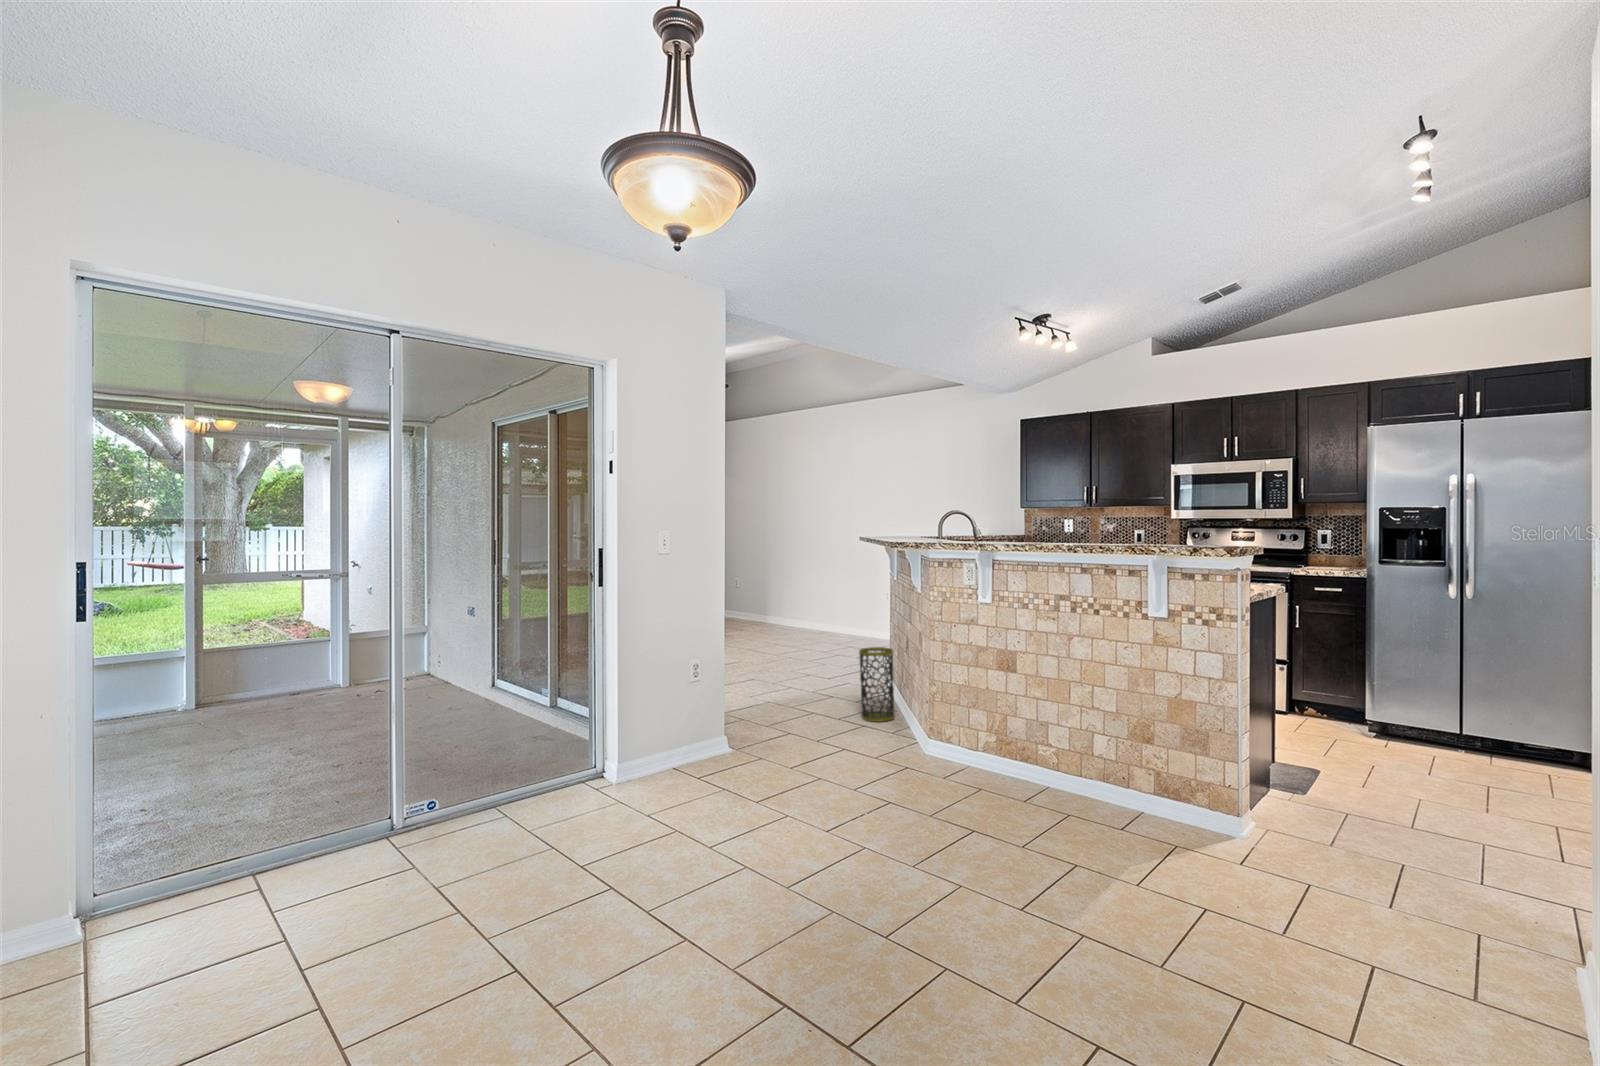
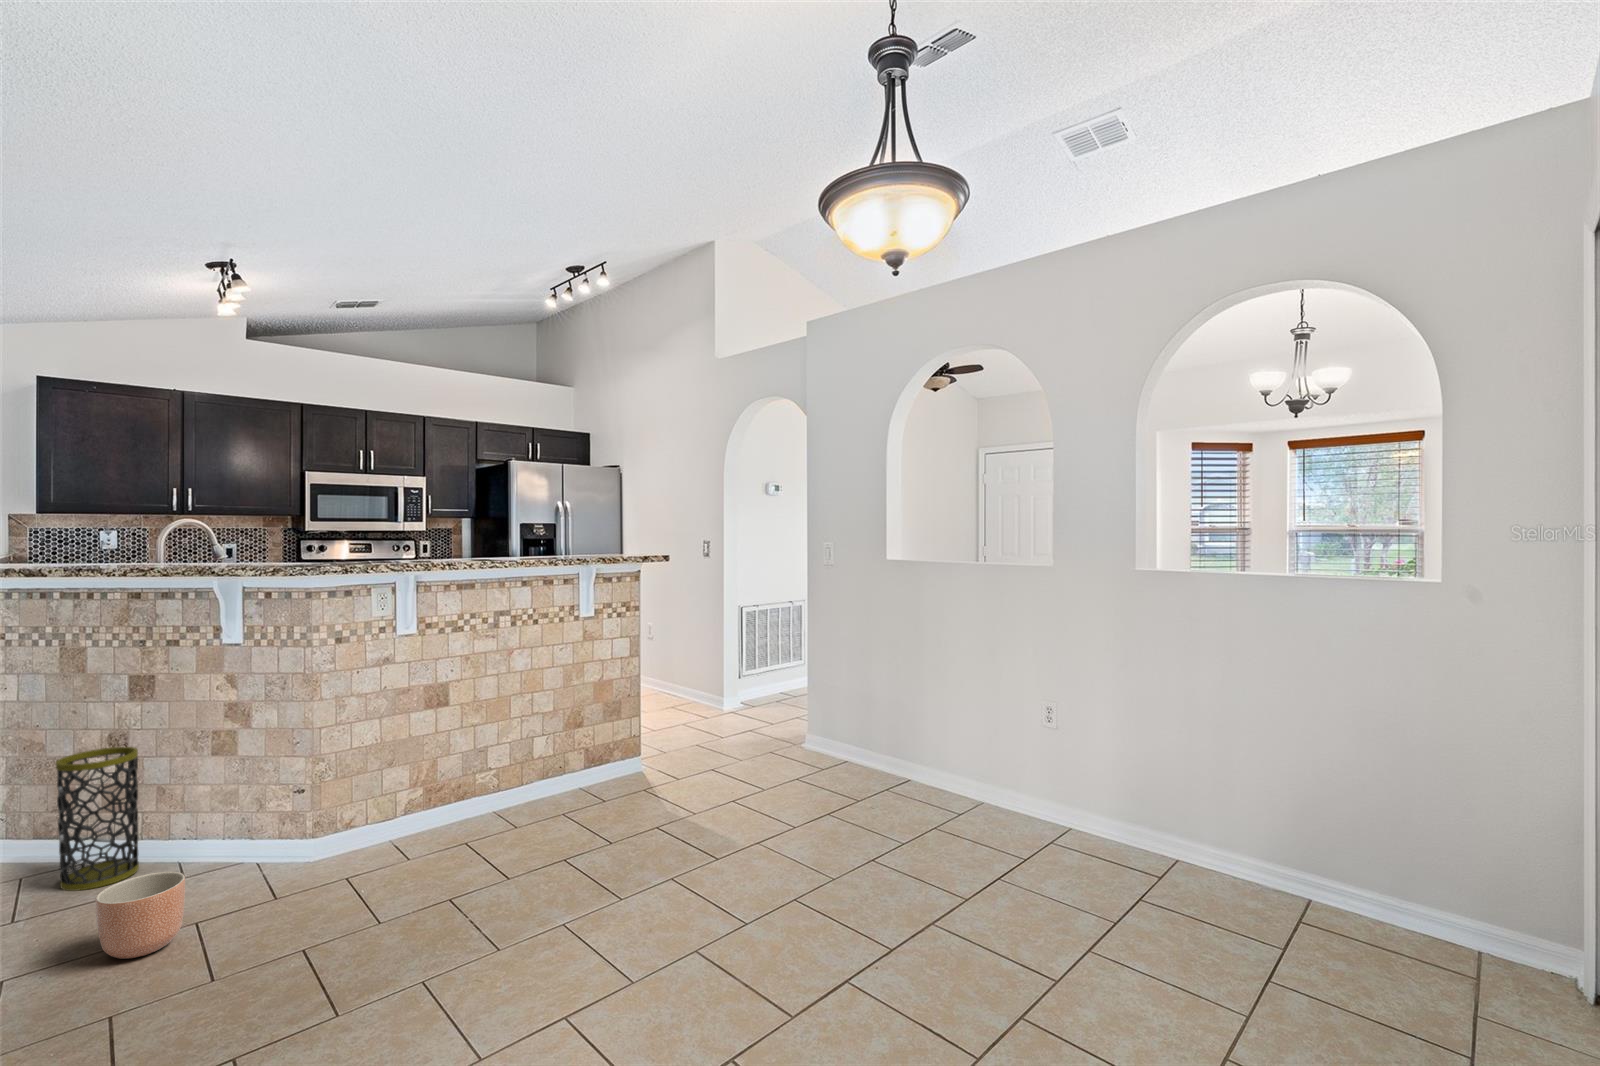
planter: none [789,709,824,749] -> present [96,872,185,959]

